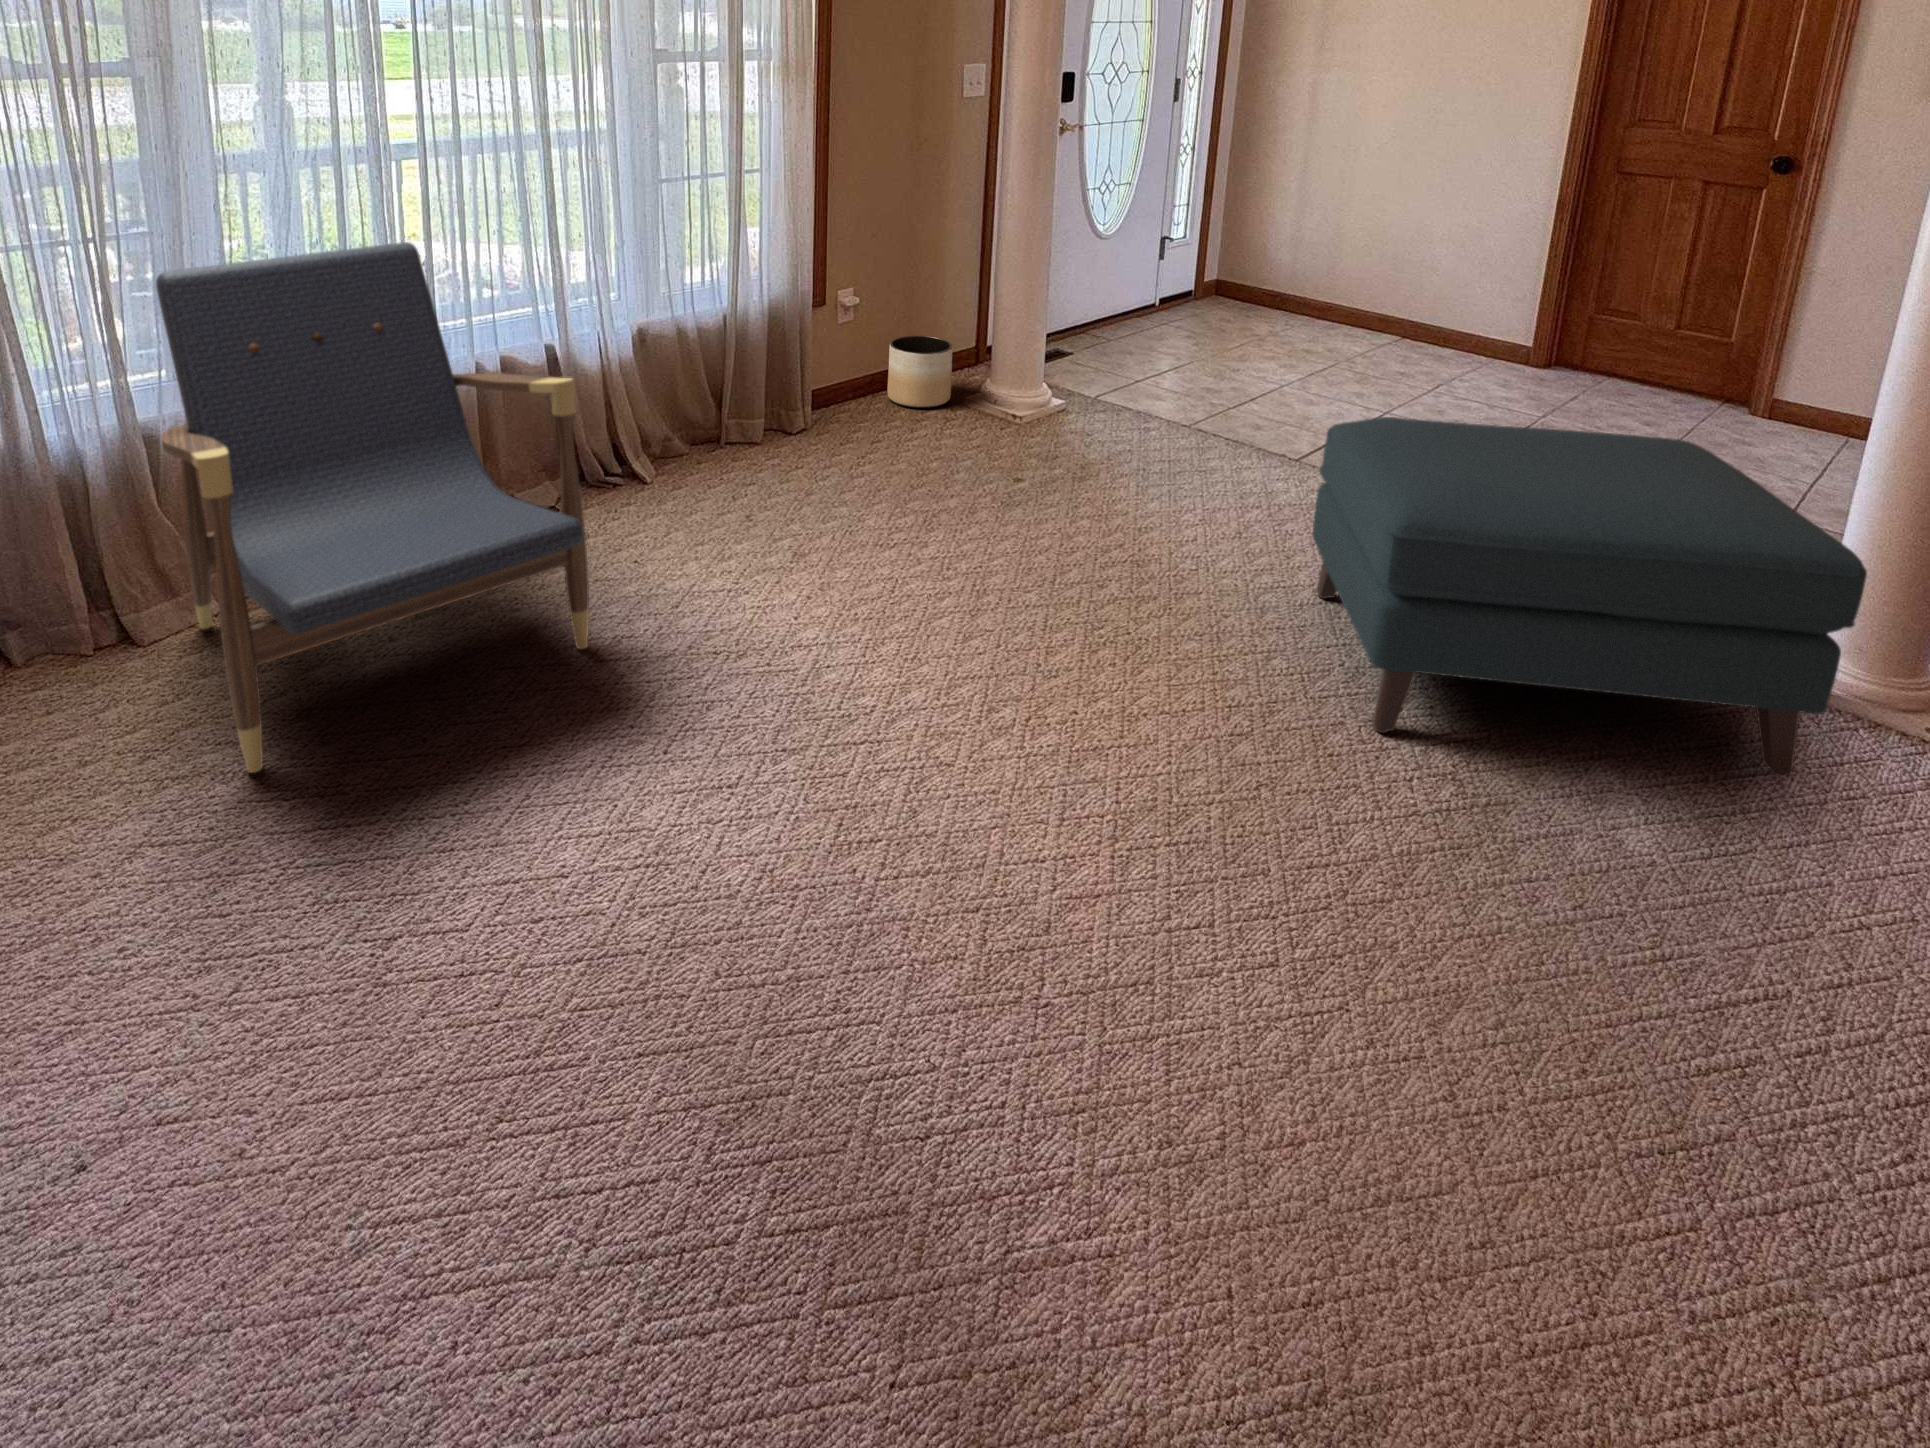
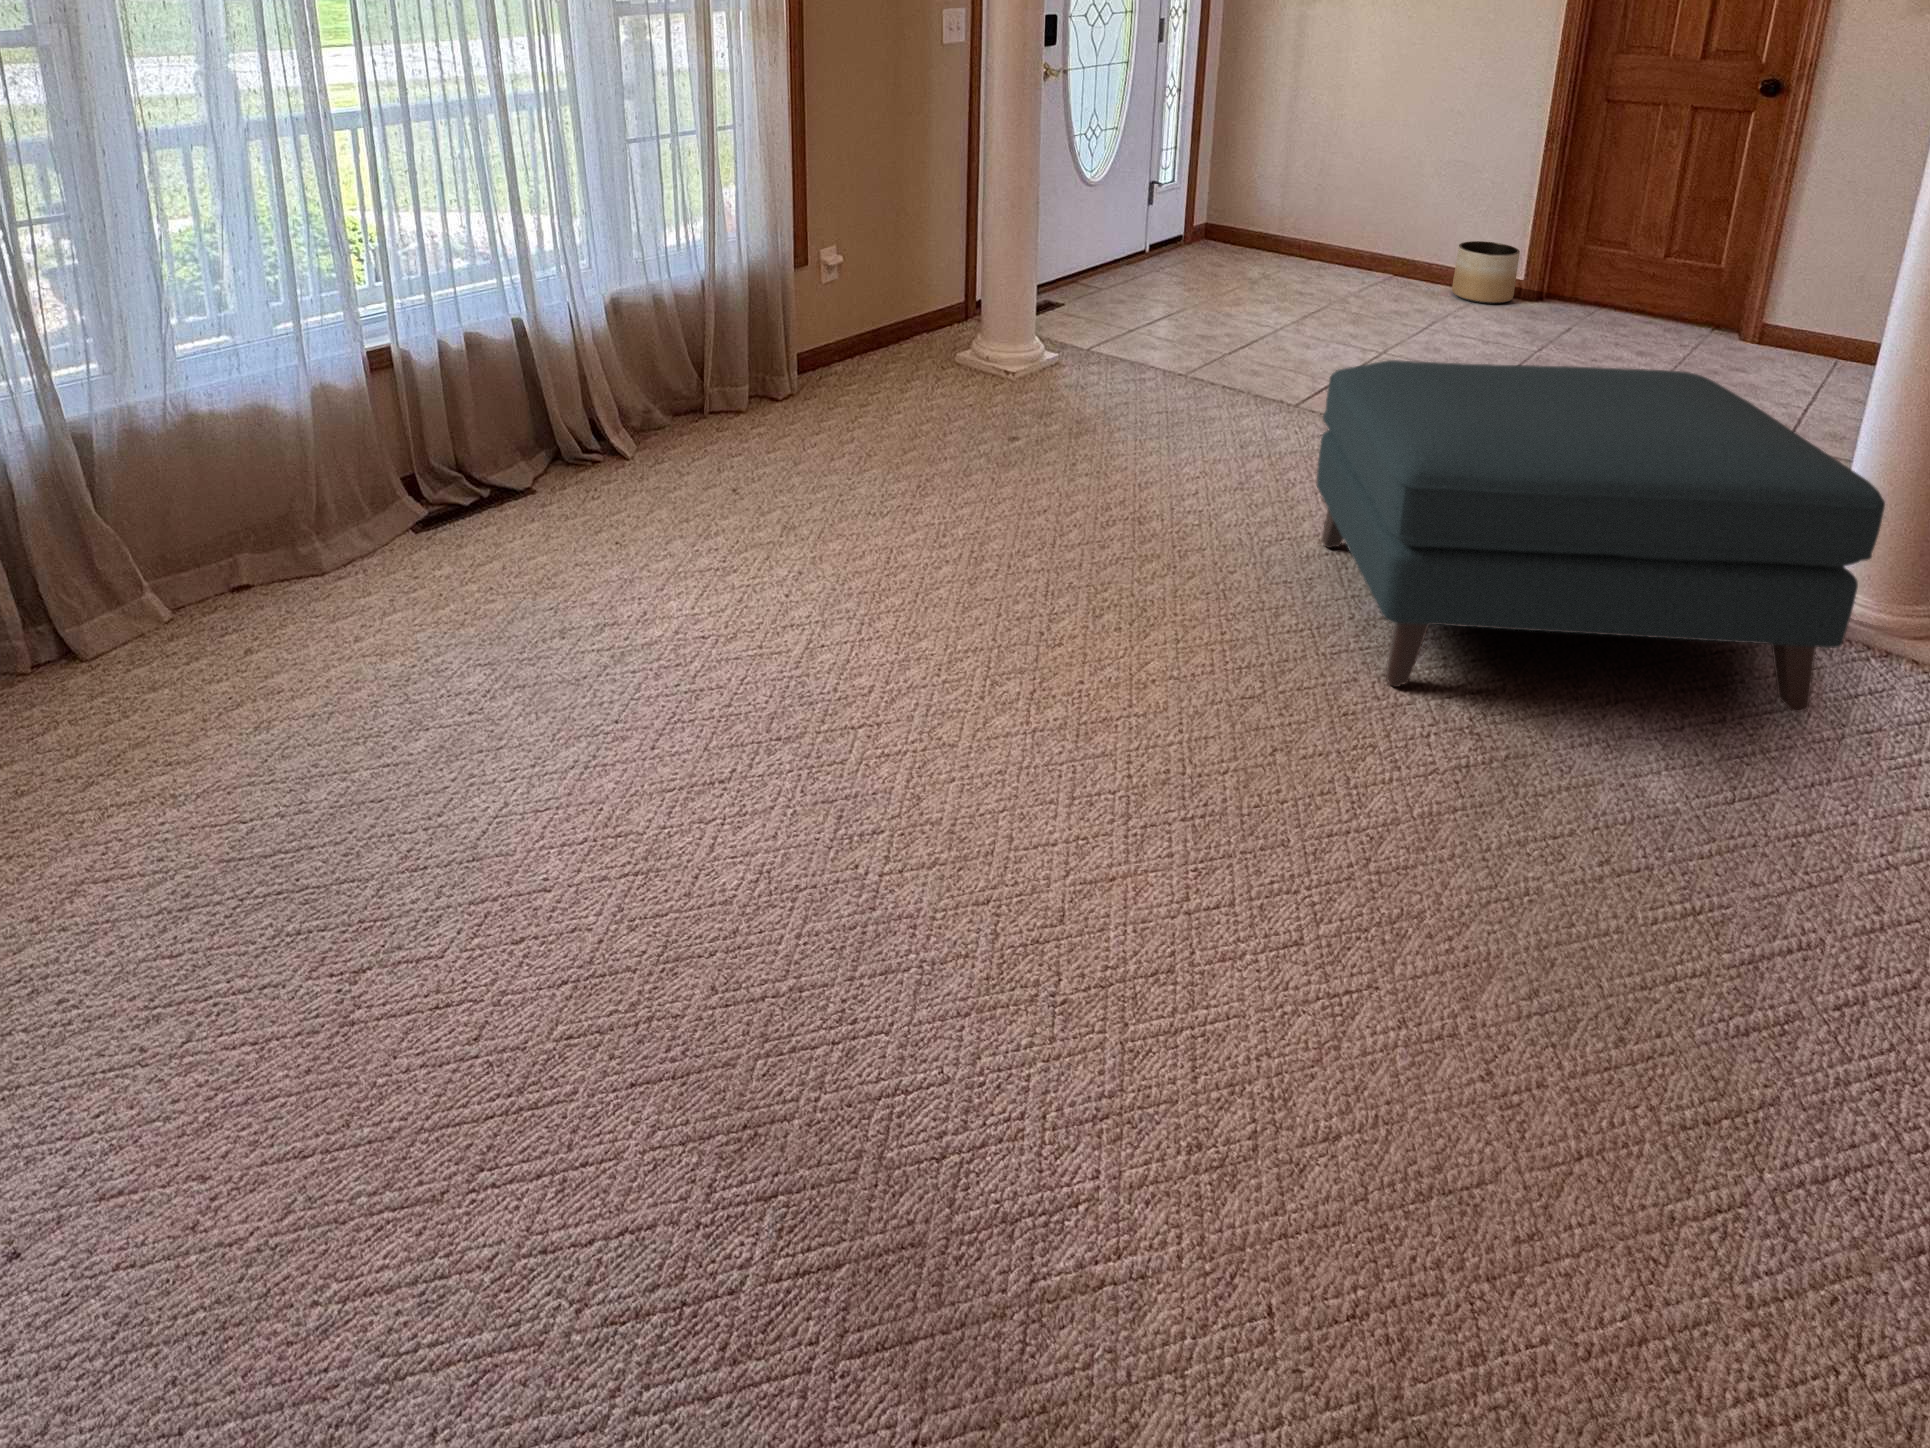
lounge chair: present [156,242,589,773] -> none [77,216,569,794]
planter: present [888,335,952,408] -> present [1452,241,1520,304]

